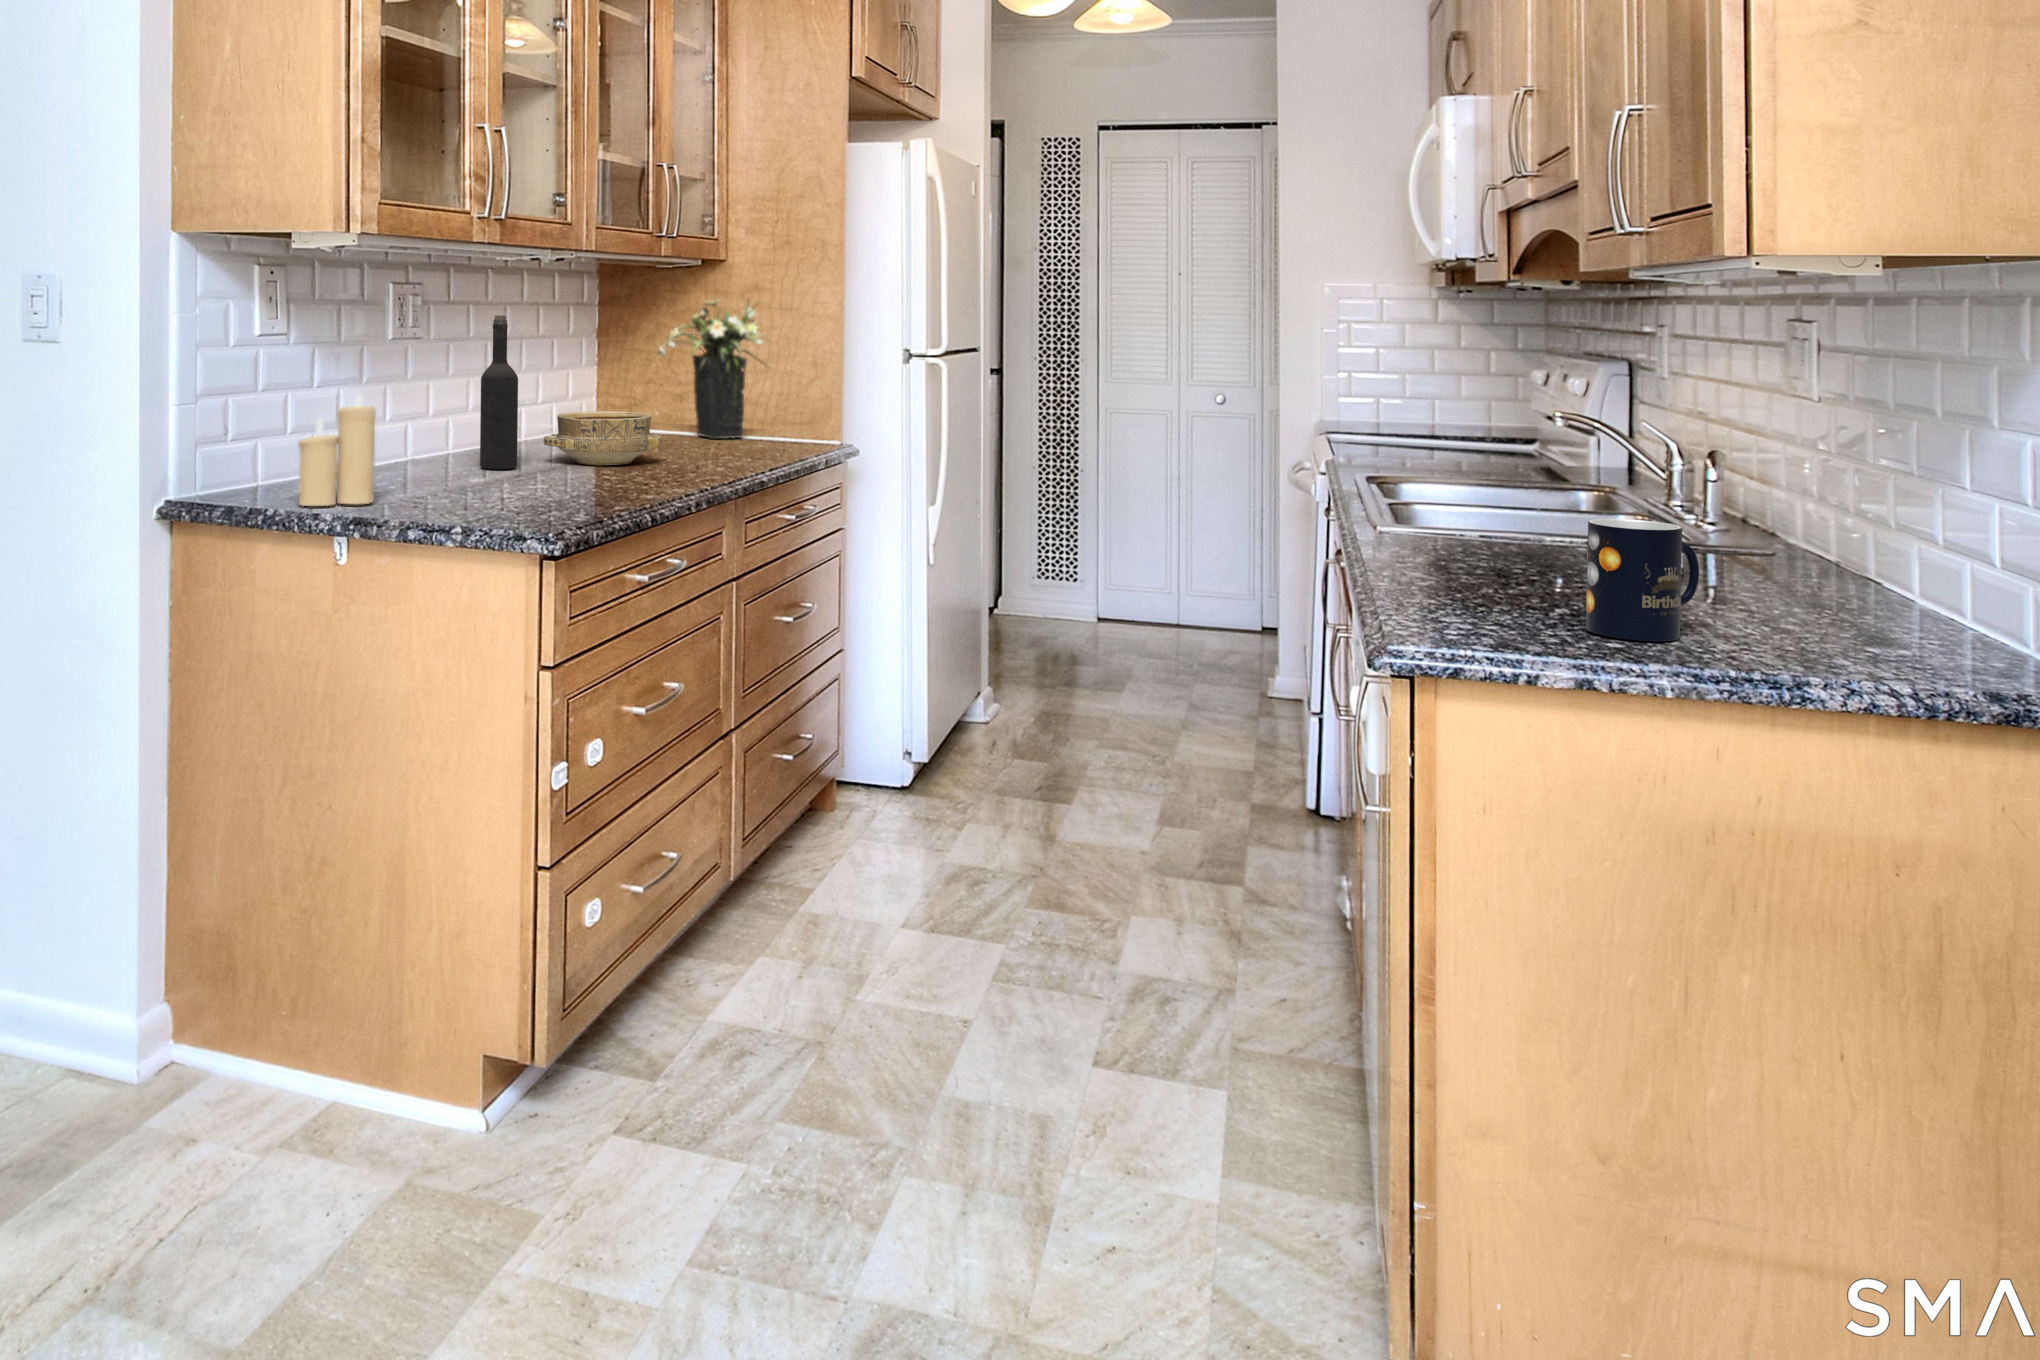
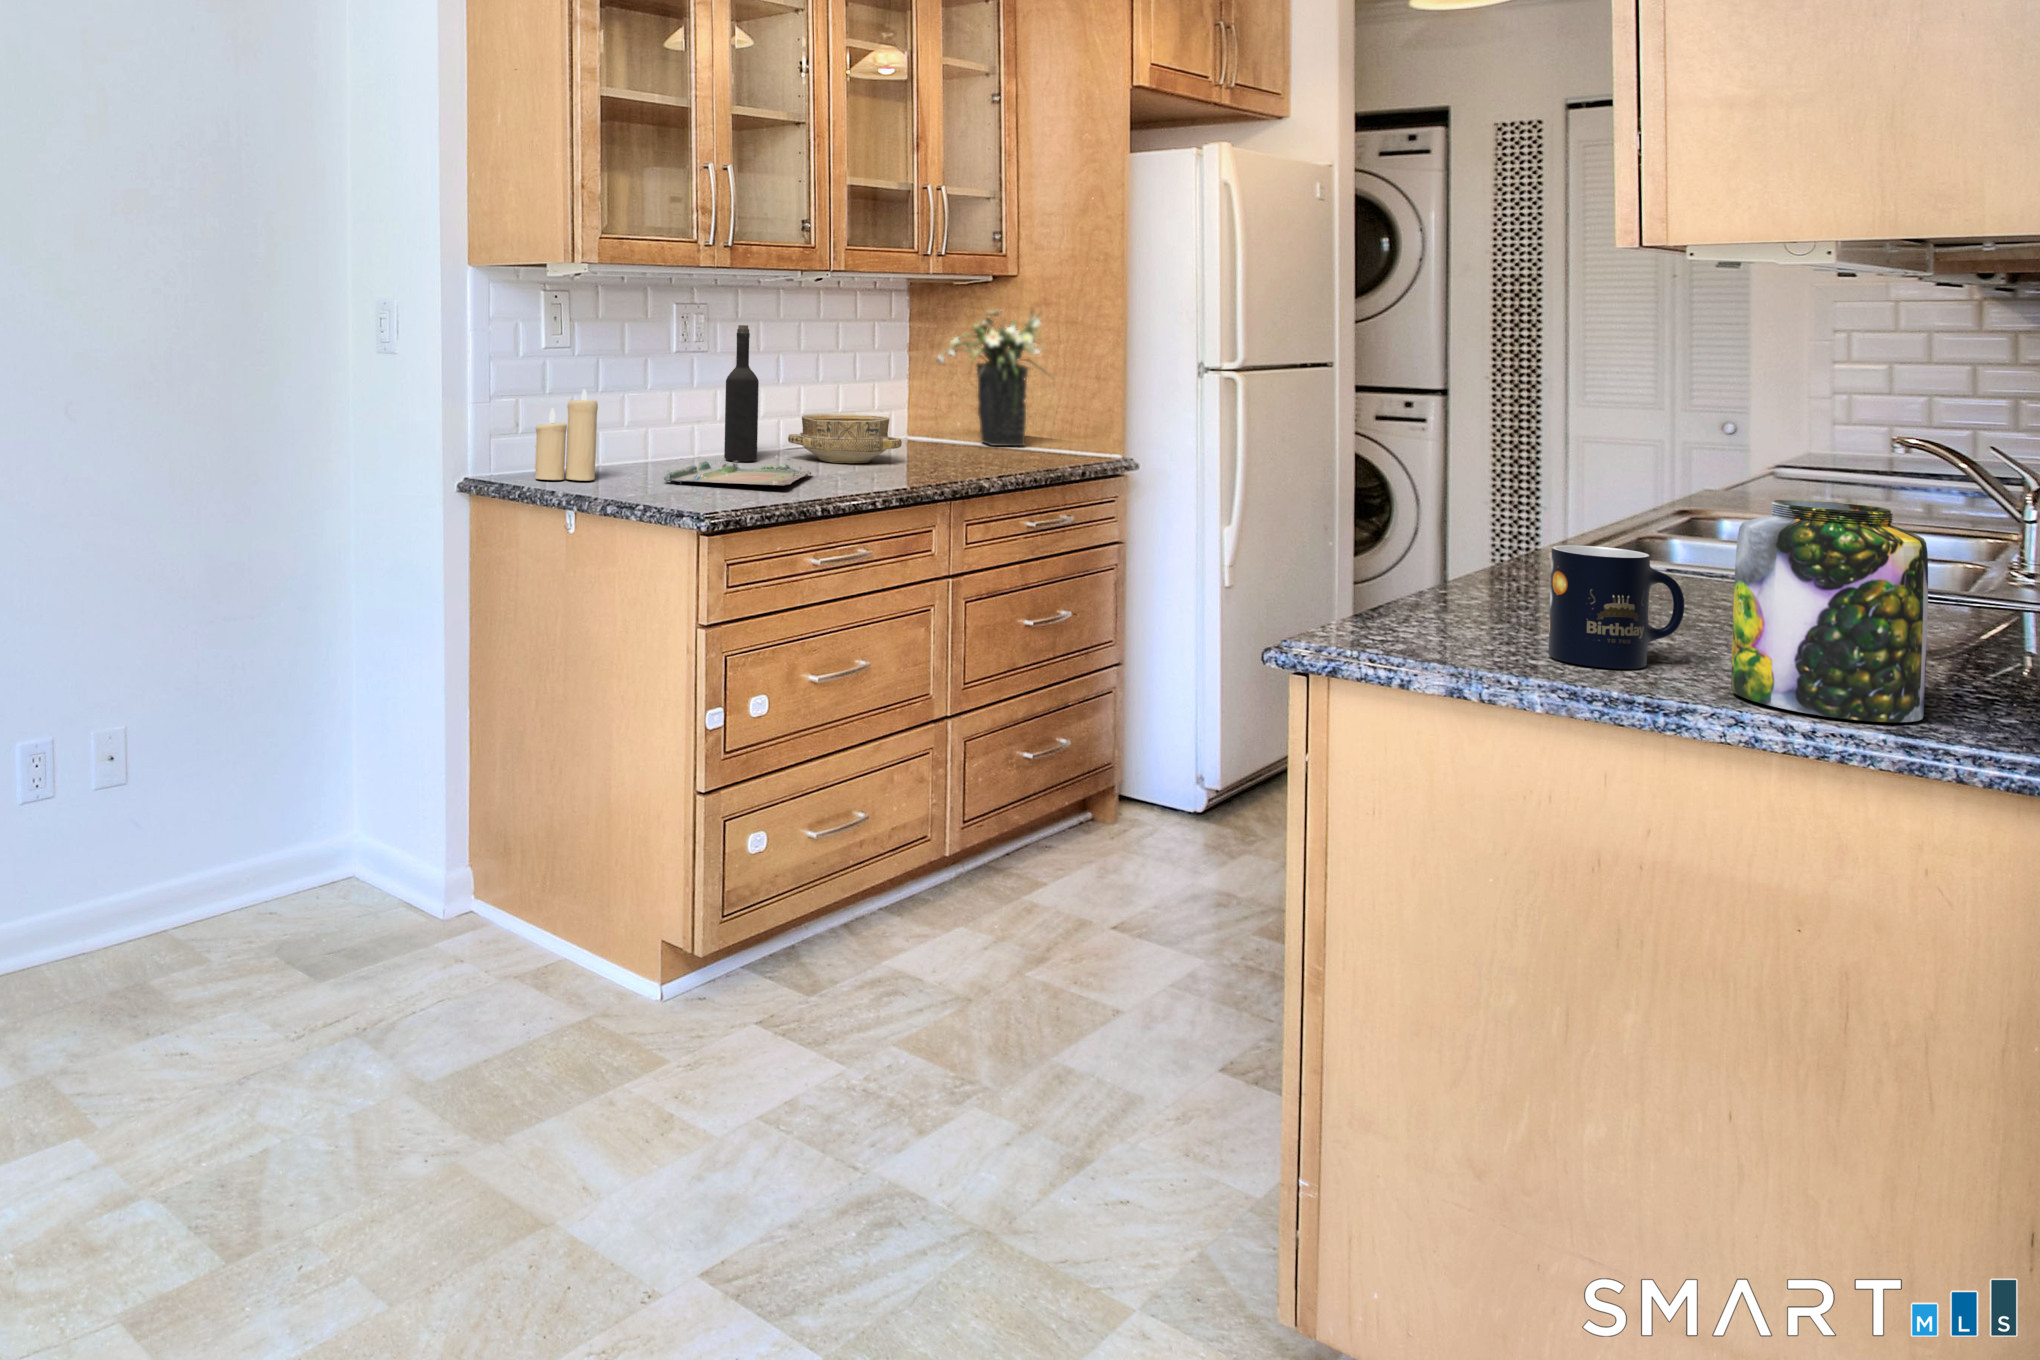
tray: none [455,460,604,500] -> present [664,459,812,486]
jar: none [1792,465,1980,676] -> present [1731,500,1928,722]

